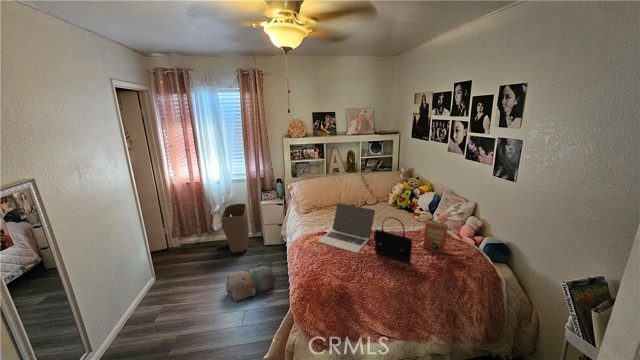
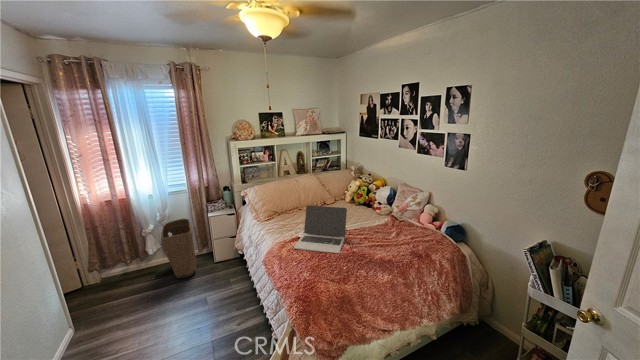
handbag: present [374,217,412,263] -> none [355,213,393,255]
paperback book: present [423,221,448,253] -> none [388,213,425,248]
plush toy: present [226,262,276,302] -> none [182,282,243,335]

